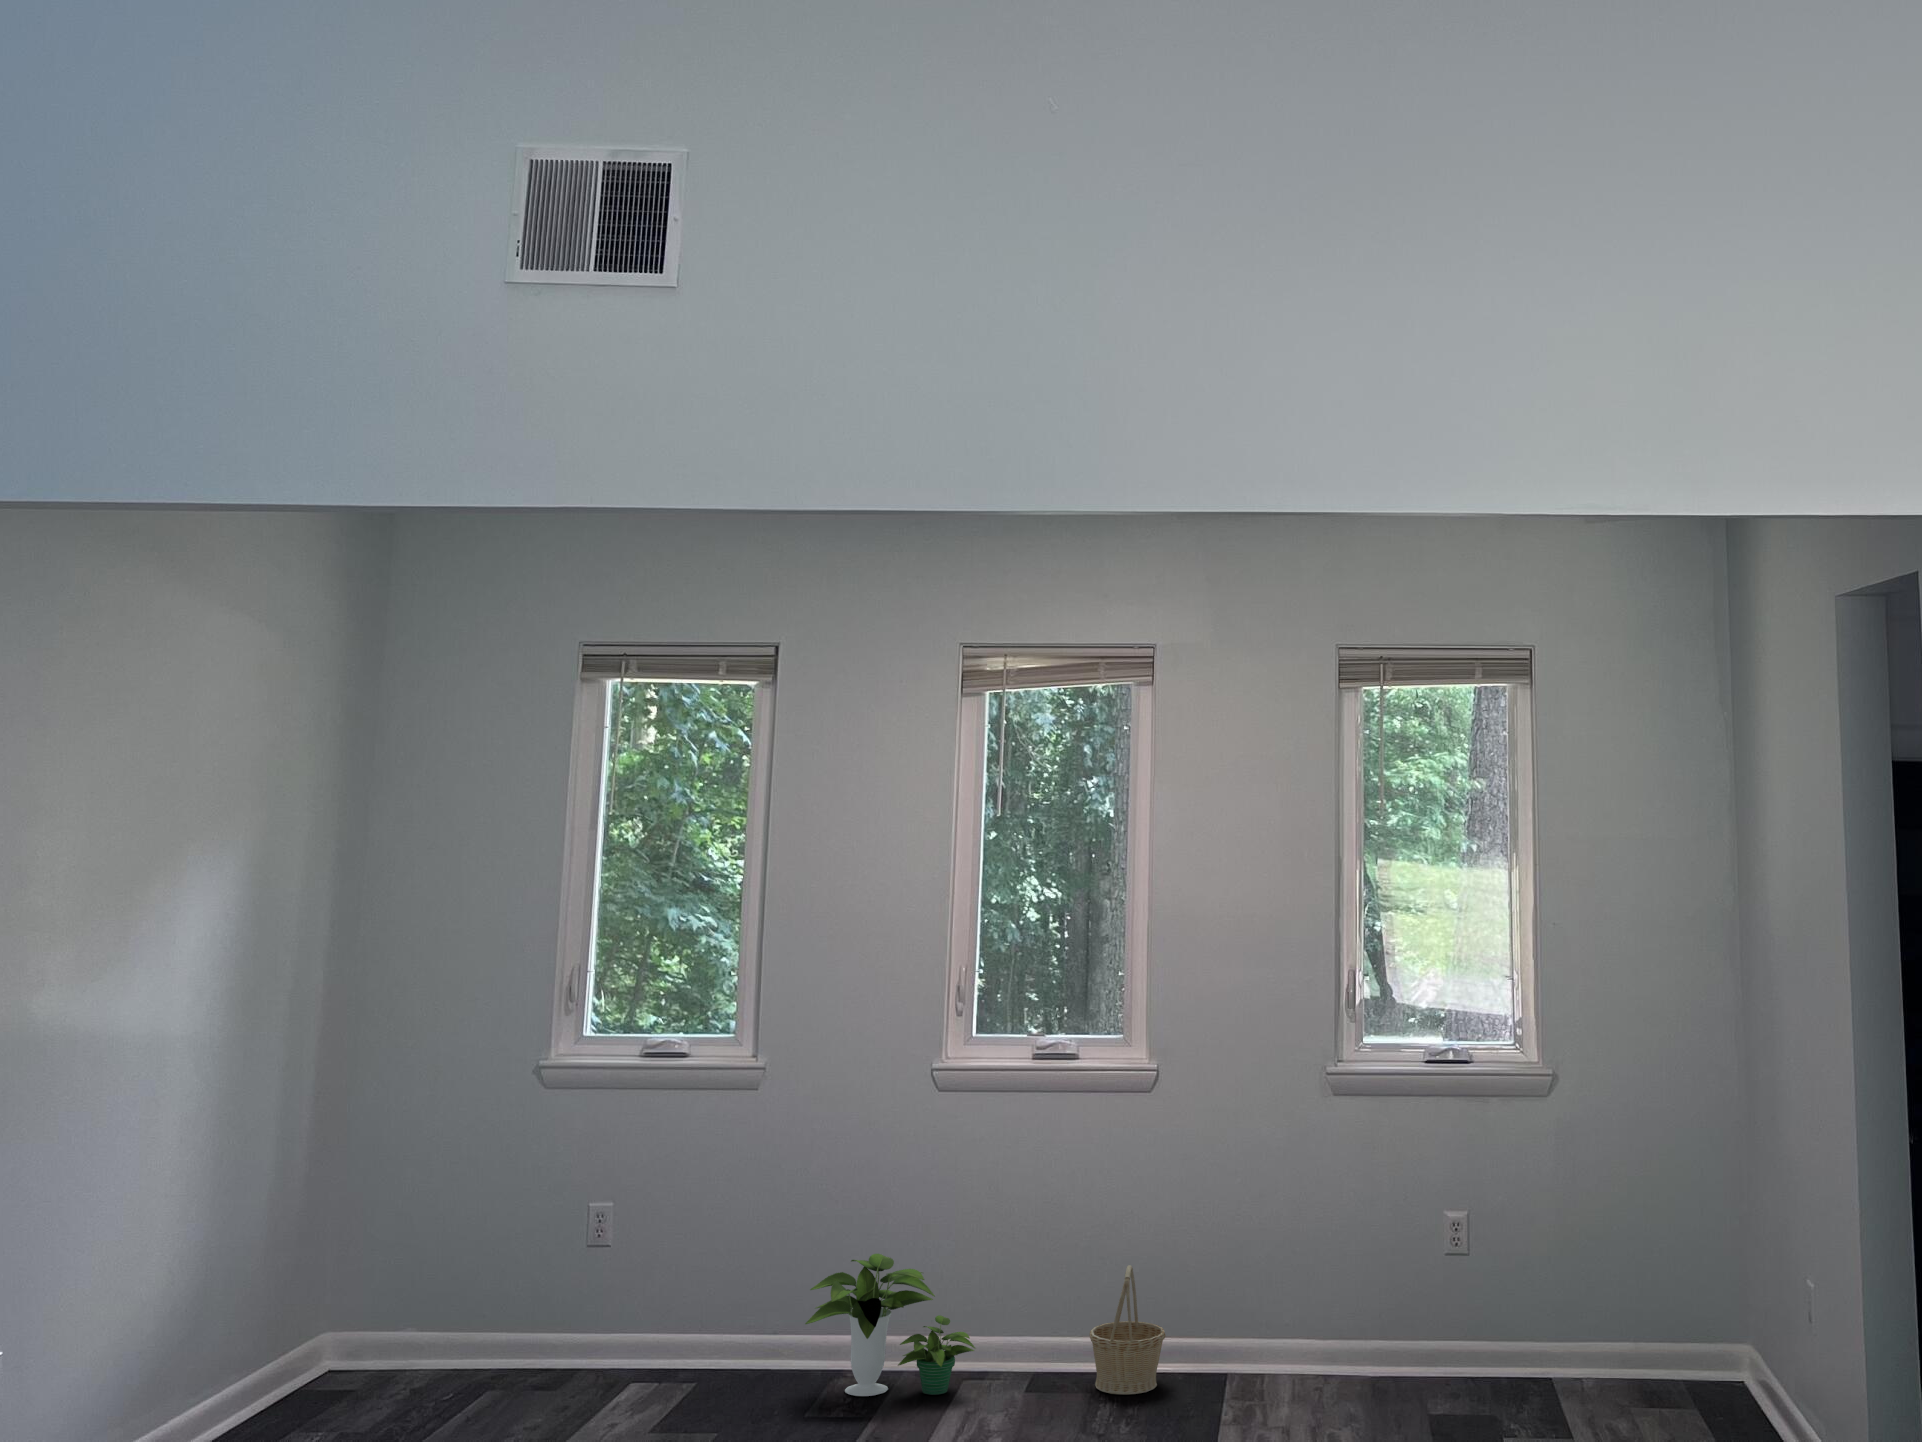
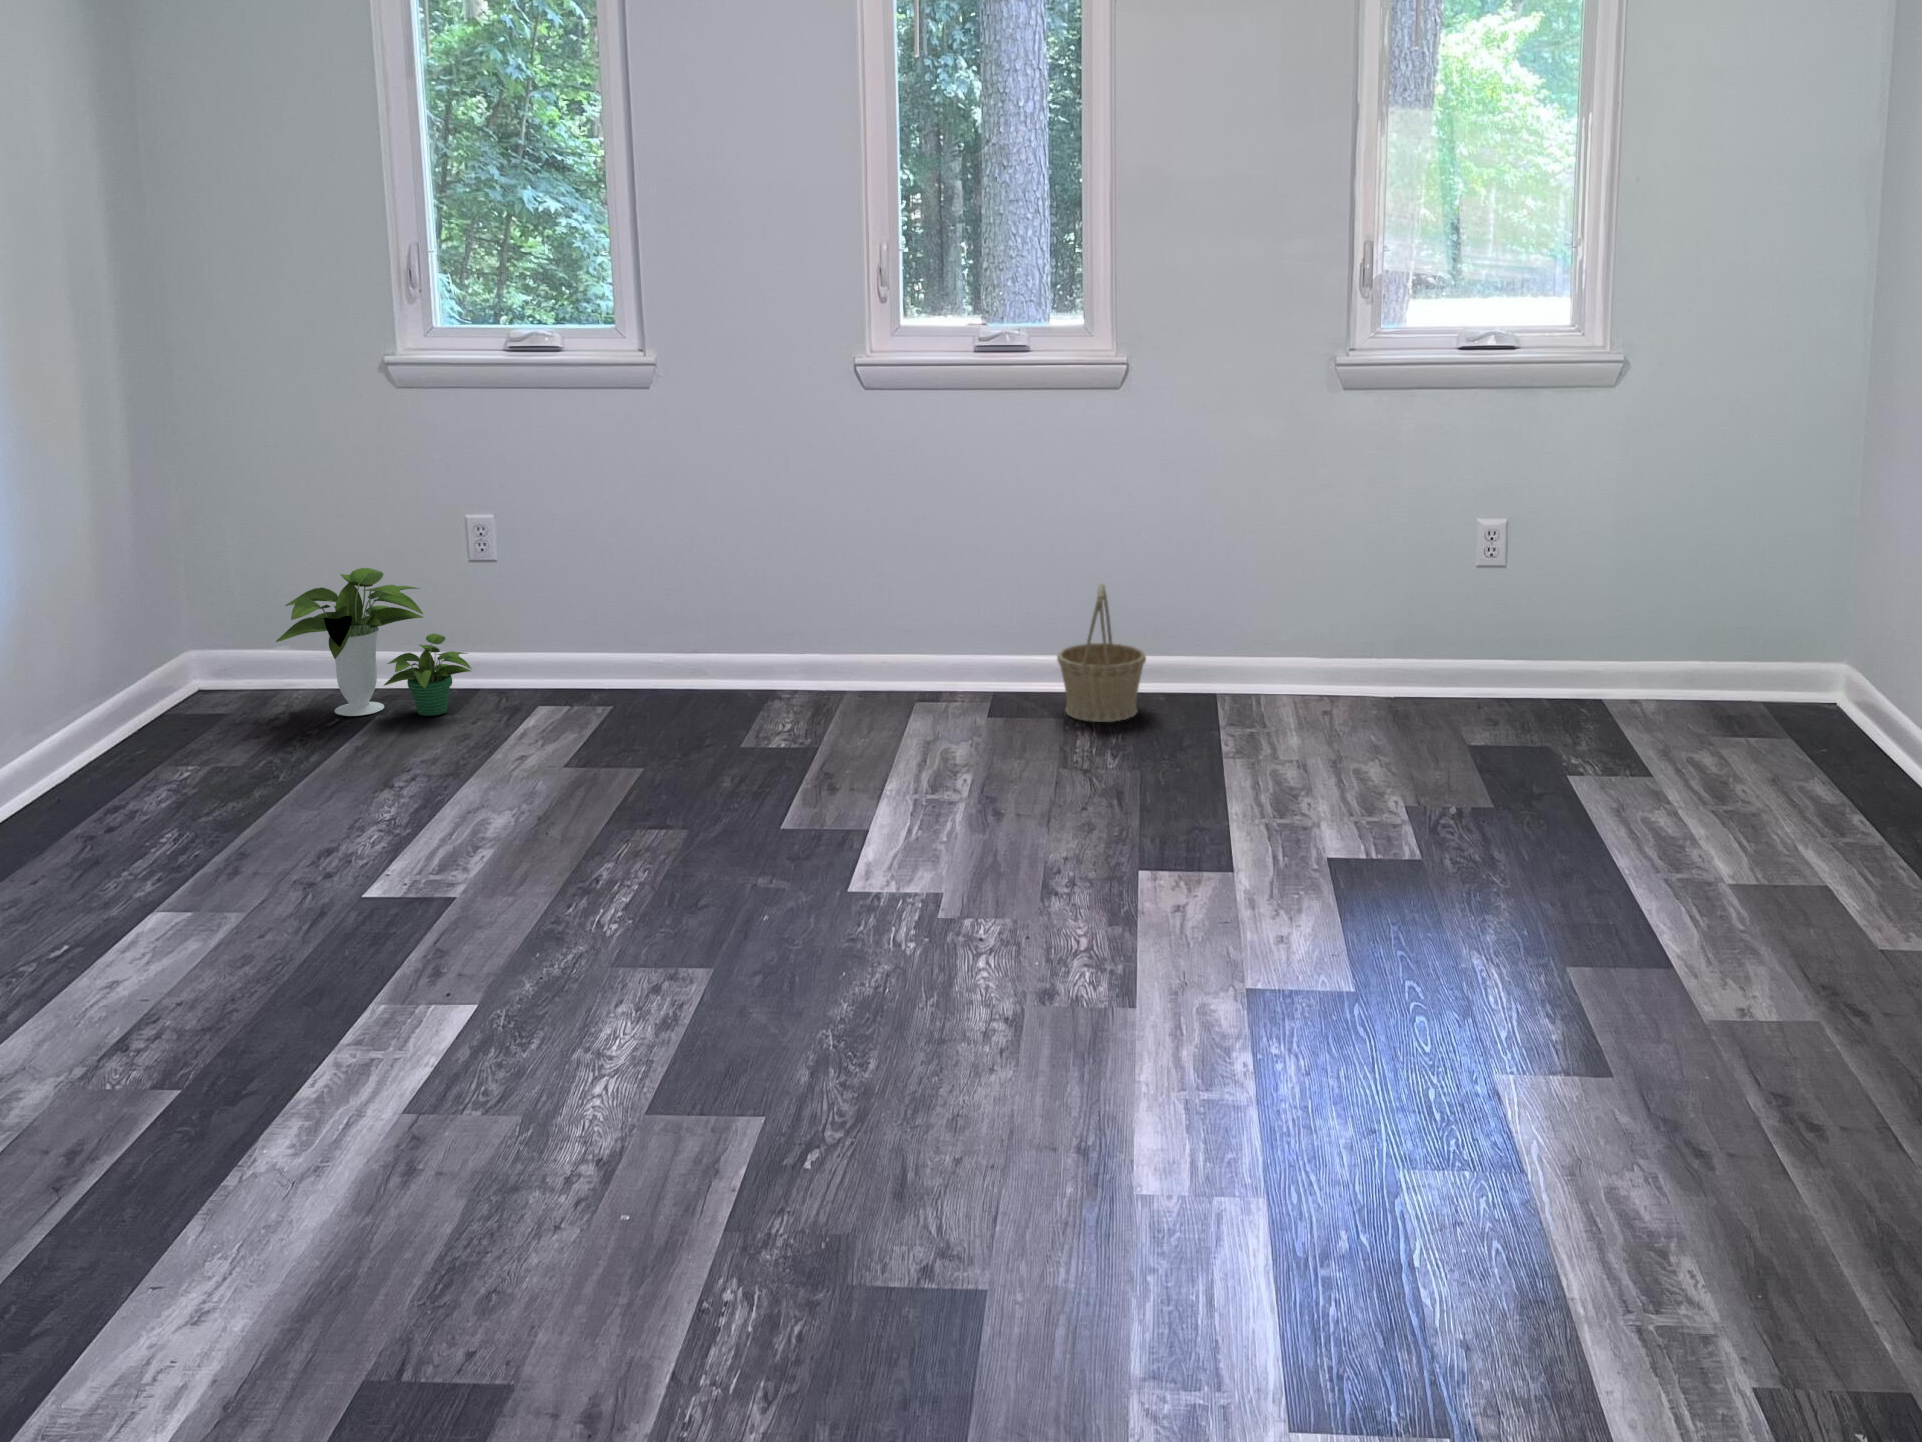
potted plant: present [805,1254,975,1396] -> present [276,568,472,716]

